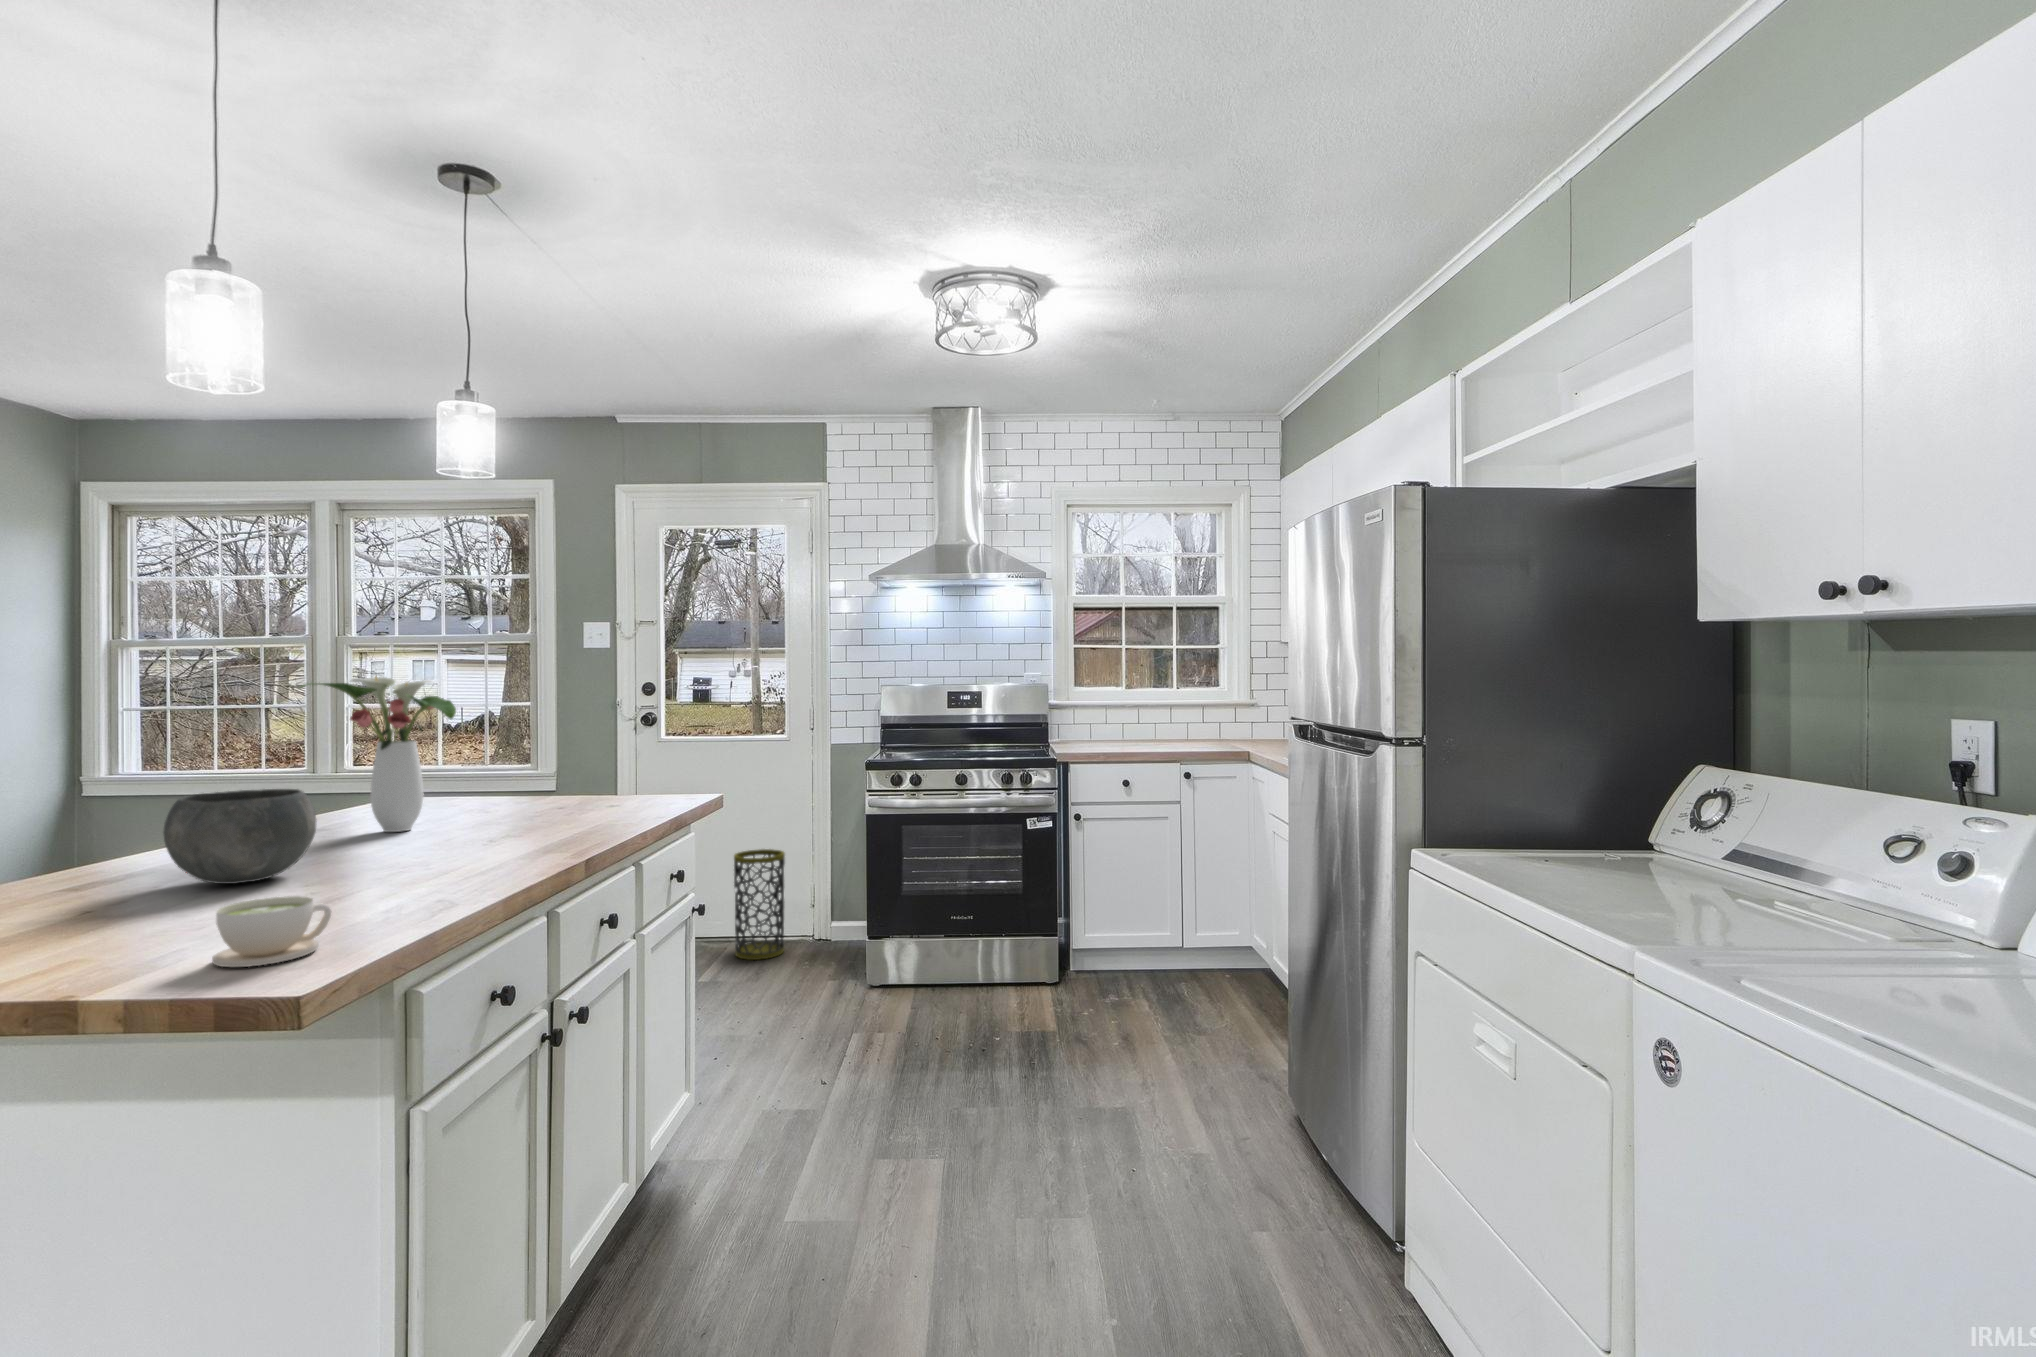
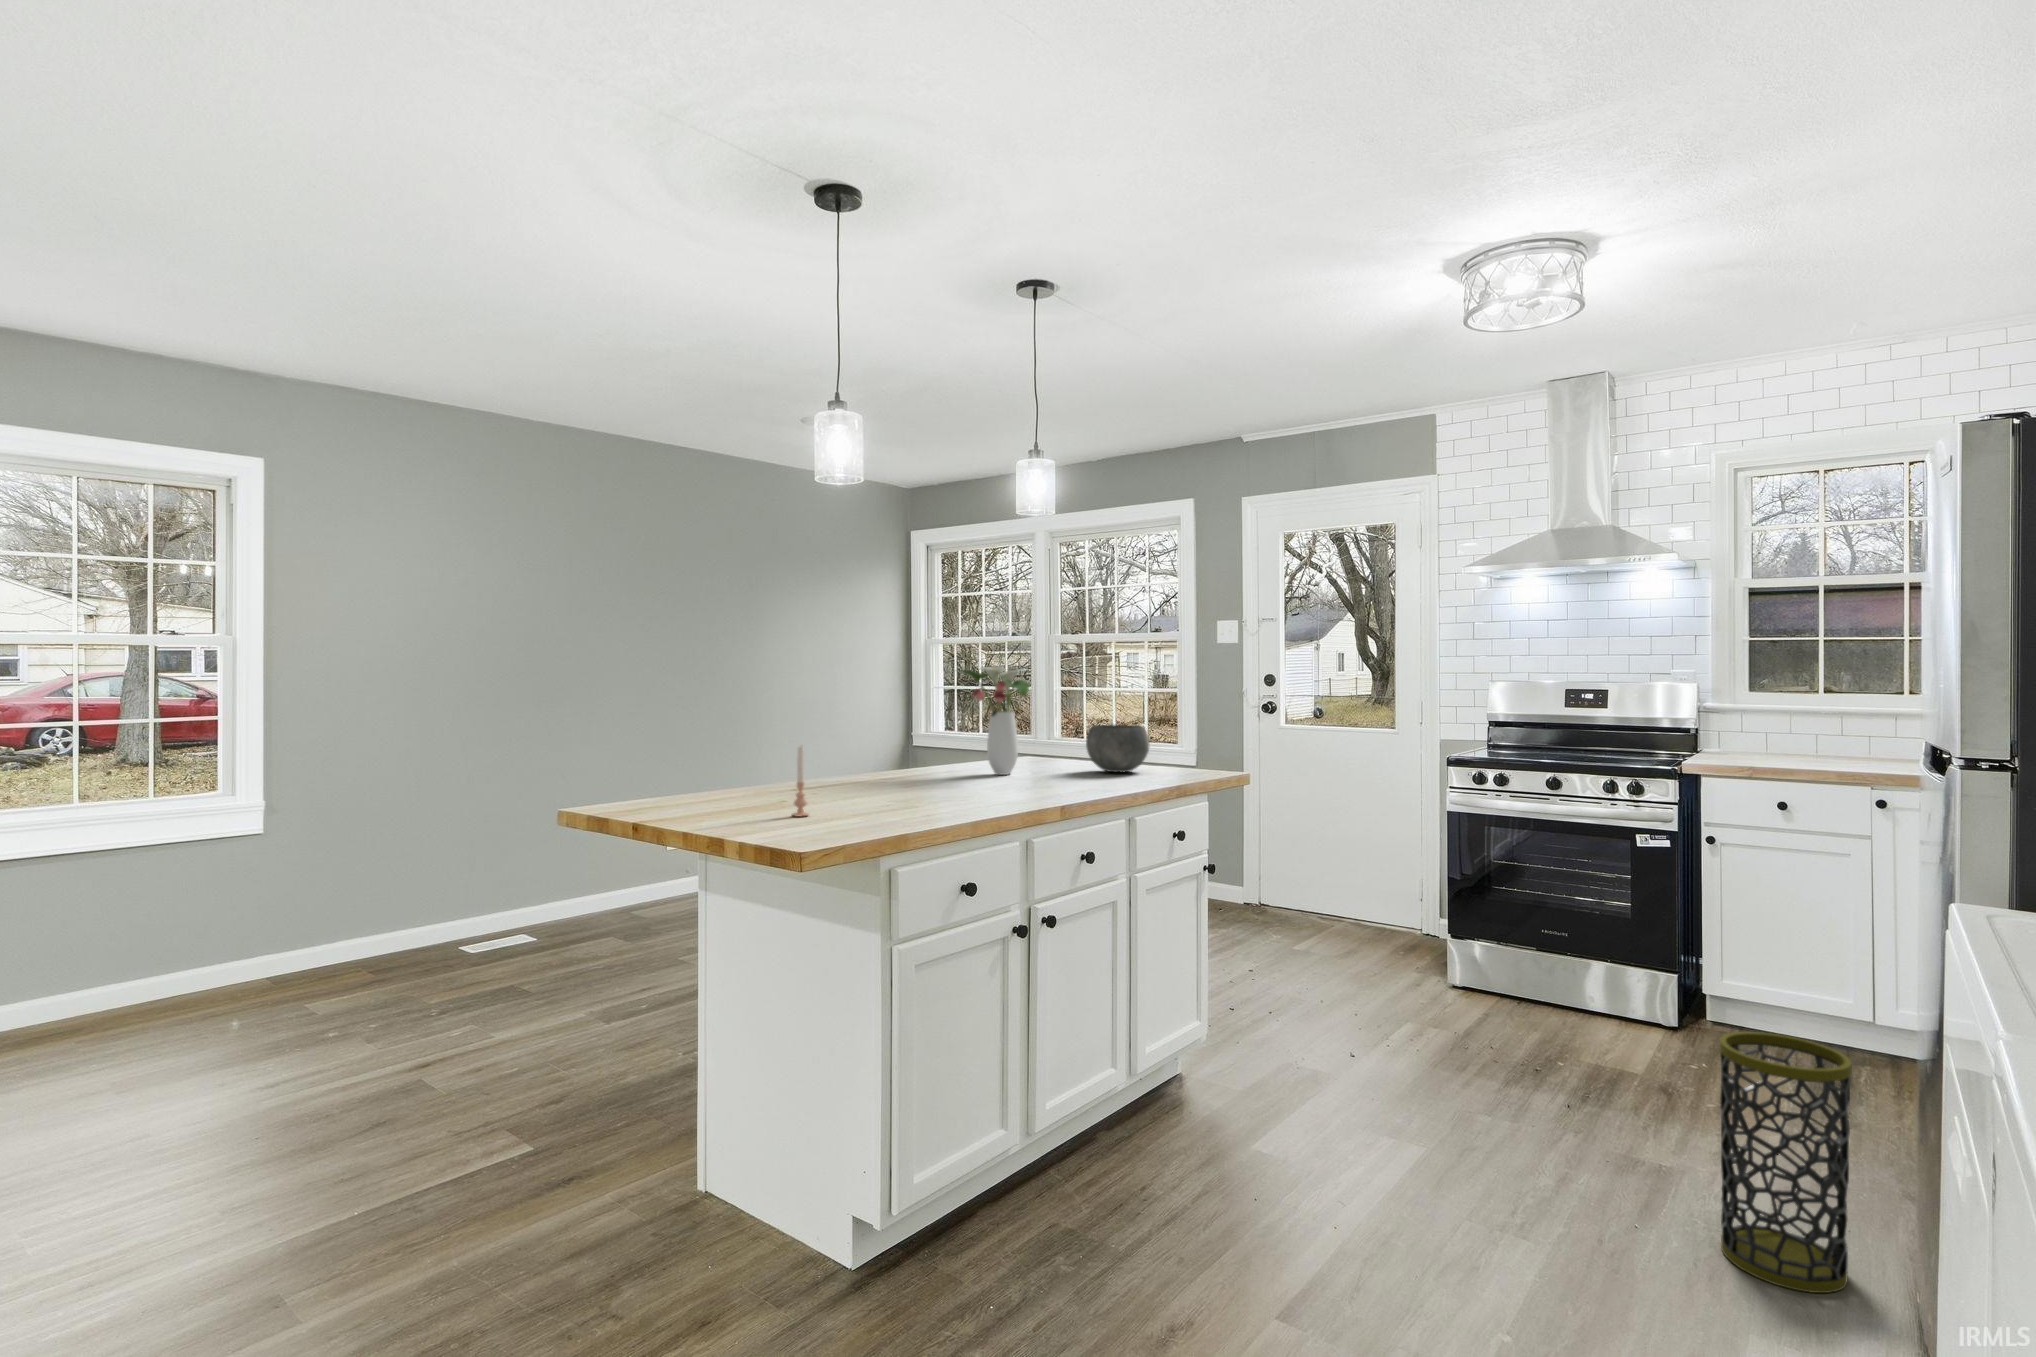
bowl: present [163,789,317,884] -> present [1086,725,1150,772]
candle: none [76,830,122,968] -> present [792,745,809,816]
trash can: present [734,849,785,960] -> present [1720,1032,1851,1293]
coffee cup: present [212,896,331,967] -> none [836,791,890,825]

